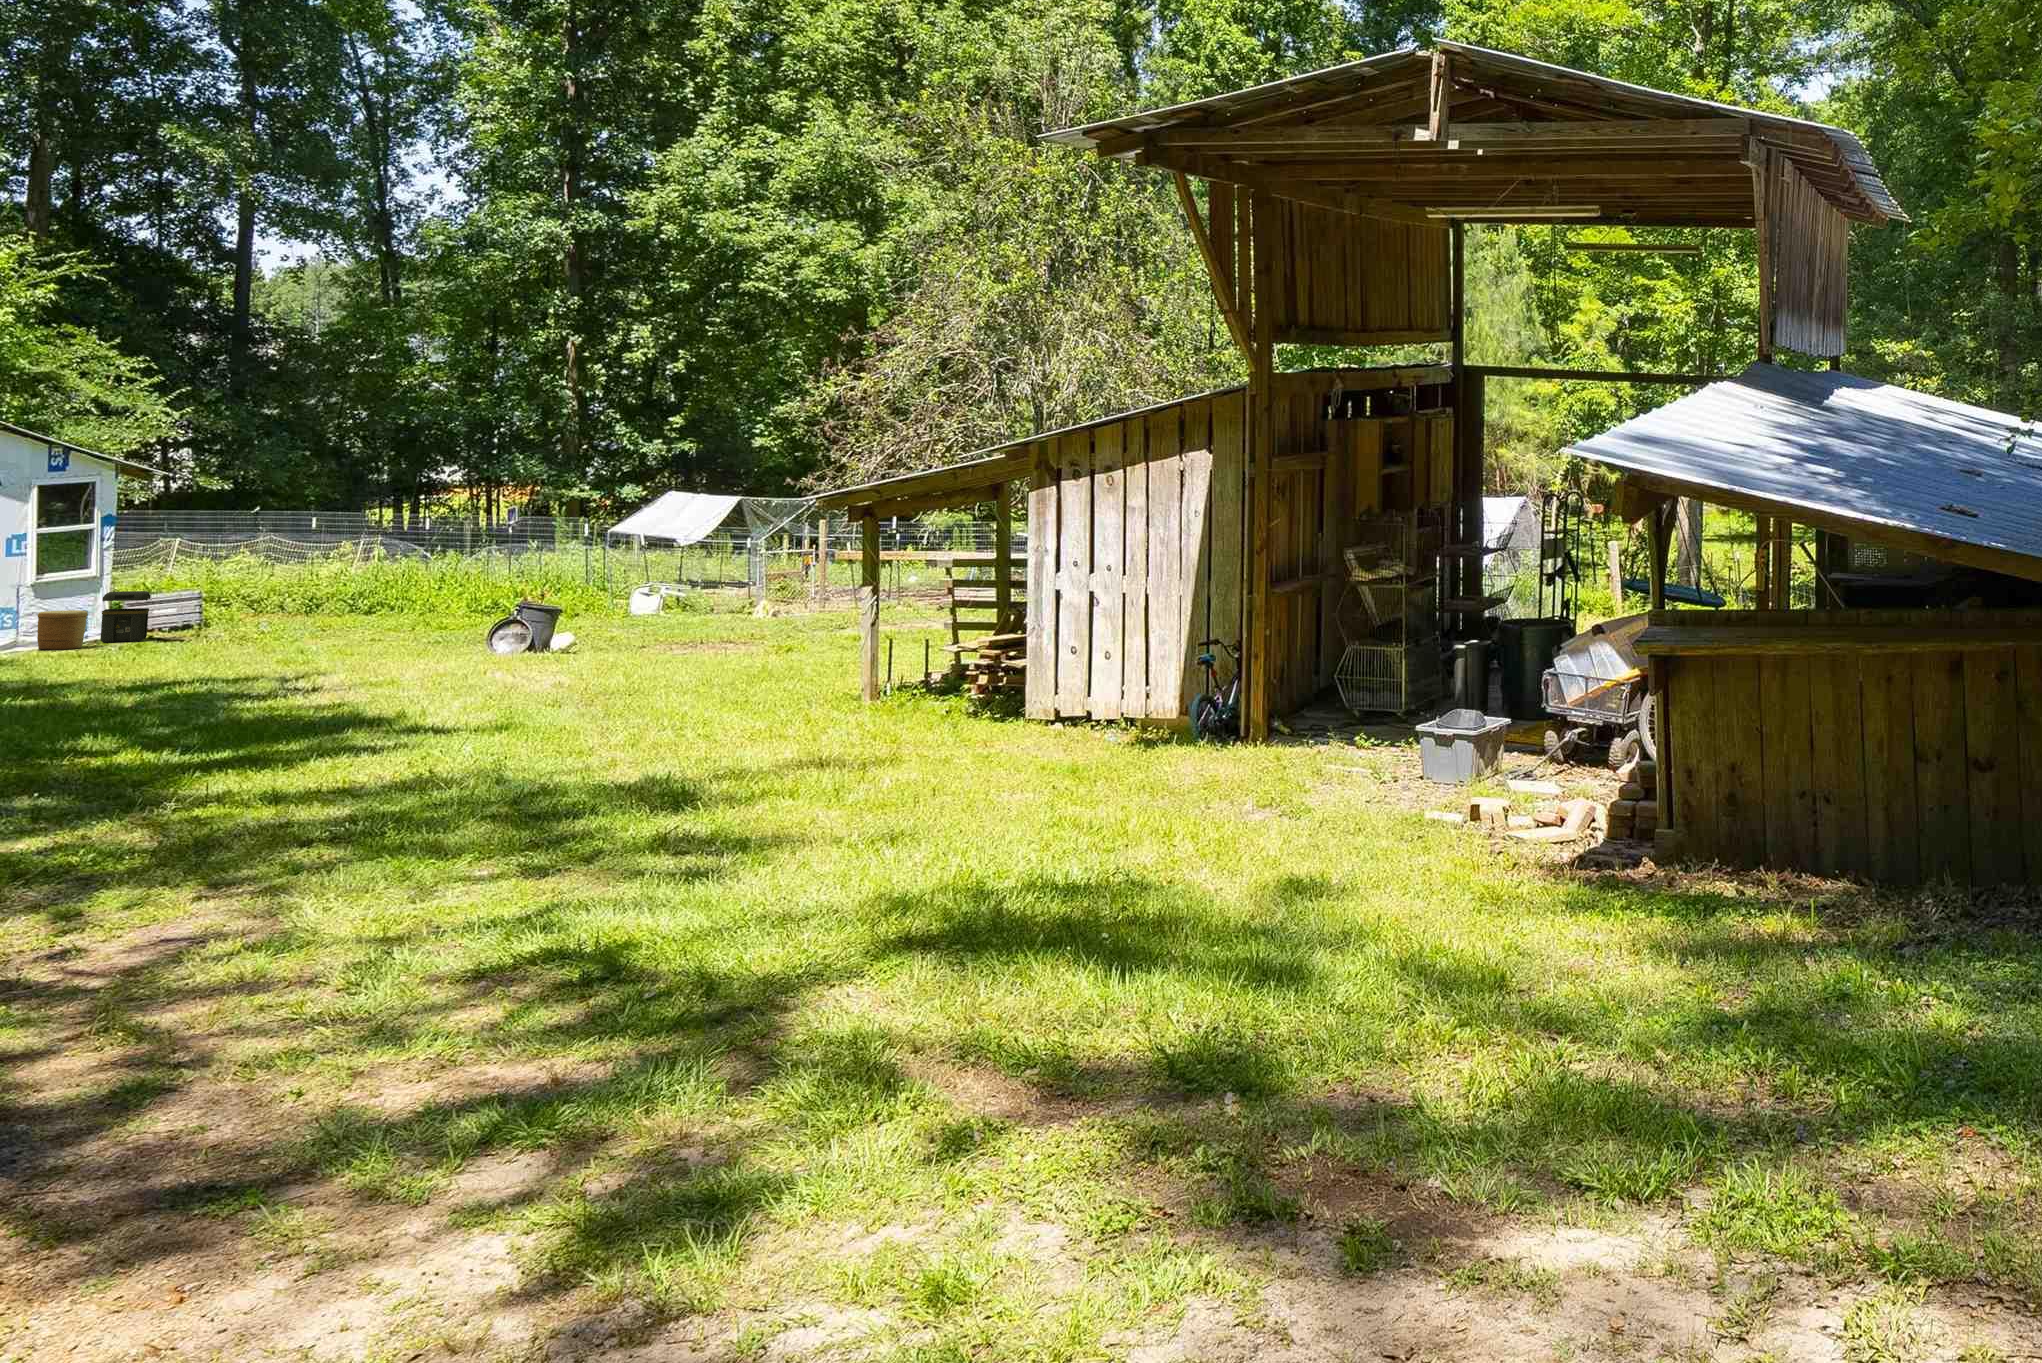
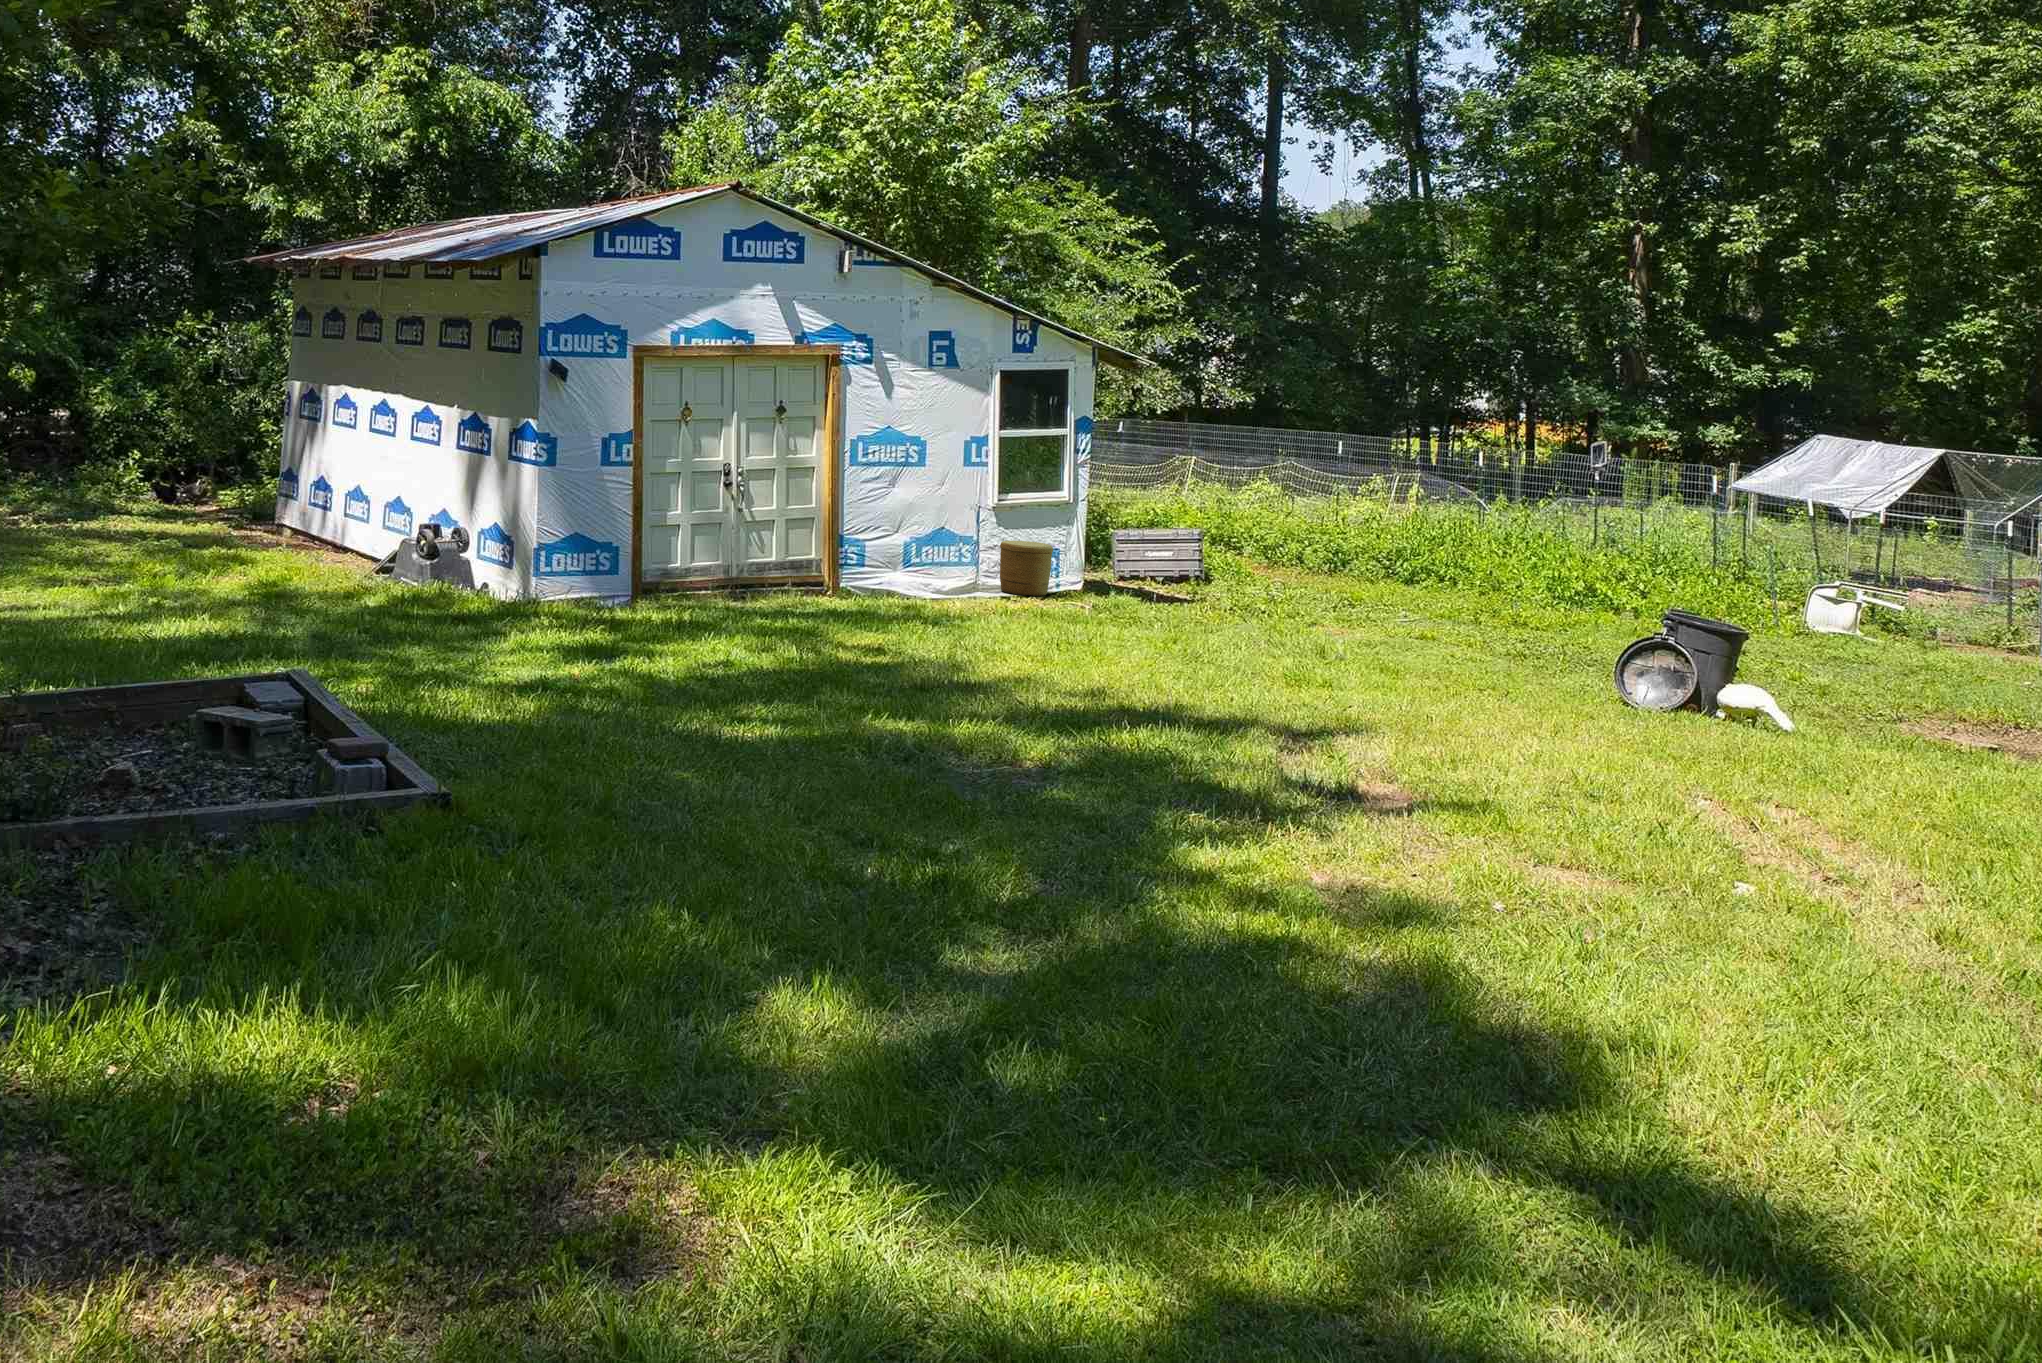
toolbox: present [100,591,151,643] -> none [1073,521,1130,594]

